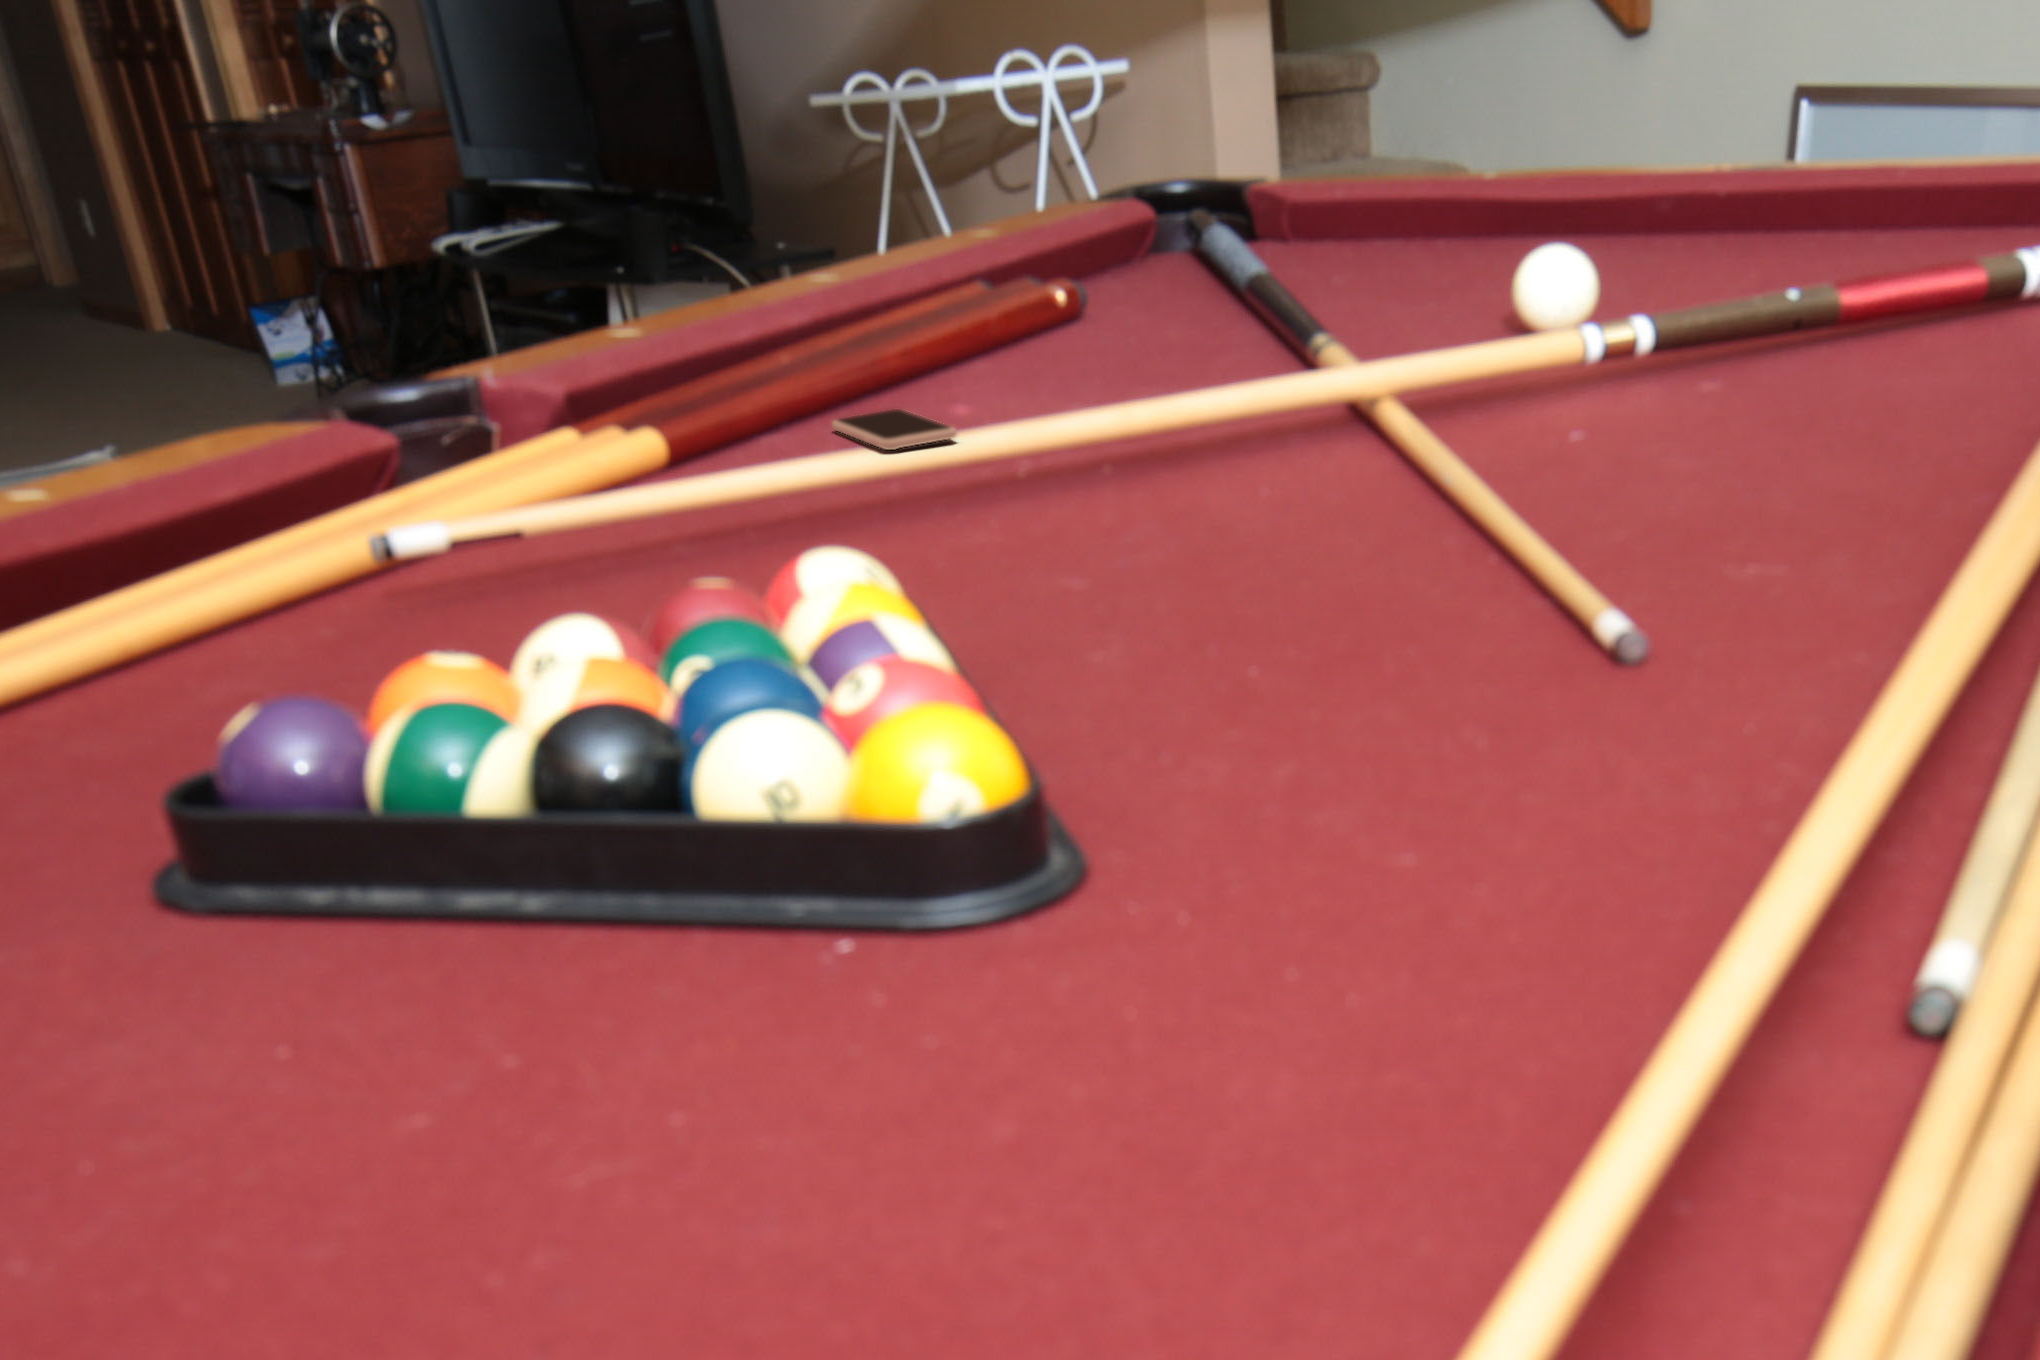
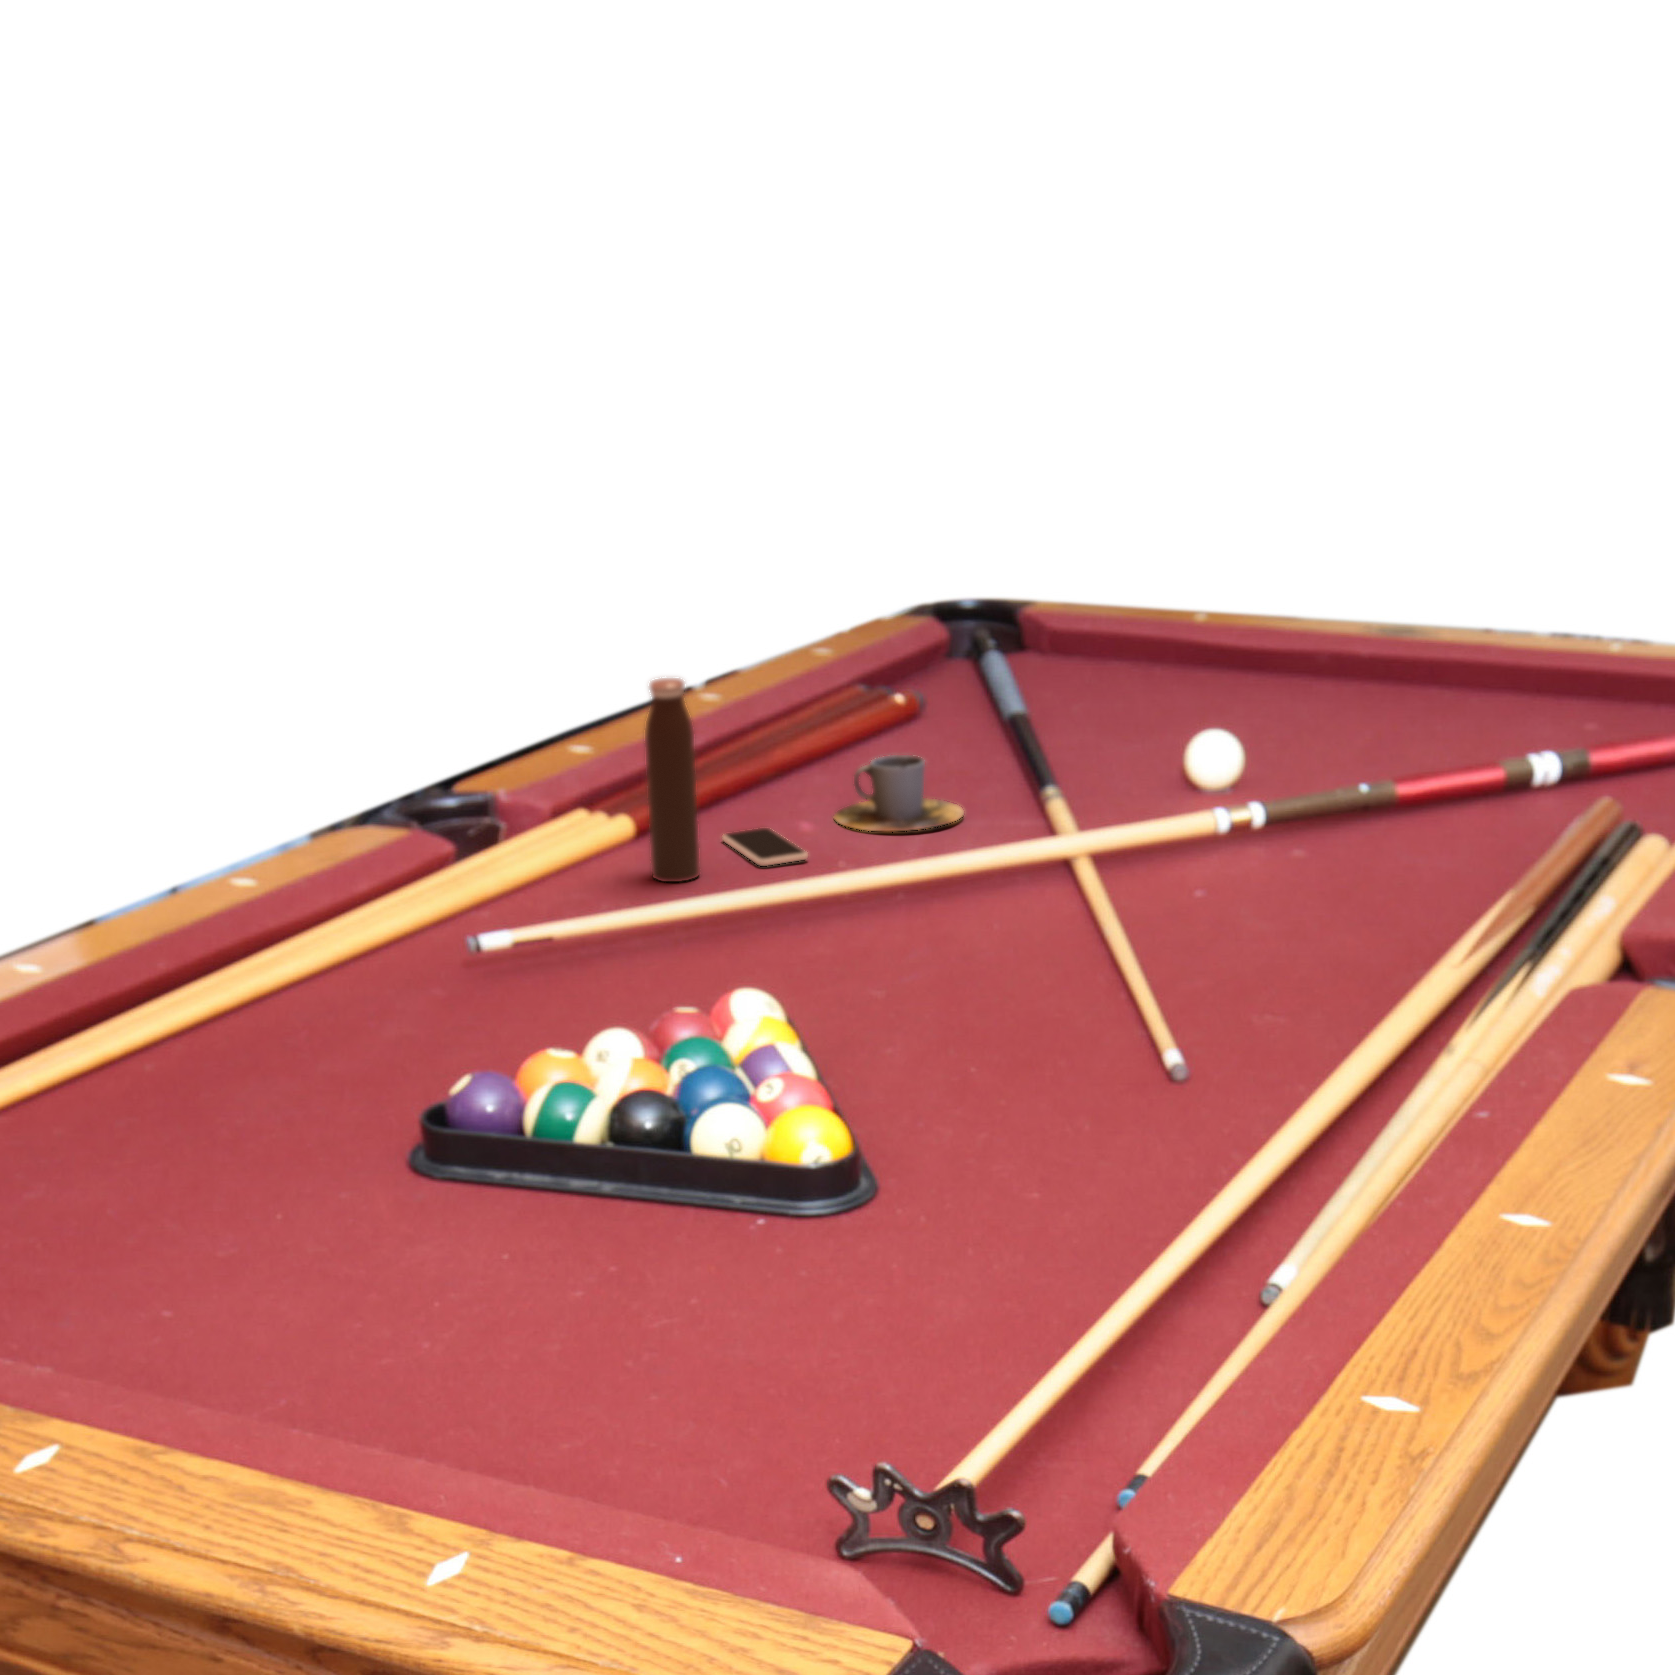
water bottle: none [672,144,794,476] -> present [645,678,700,882]
cup: none [996,299,1180,405] -> present [834,755,964,831]

